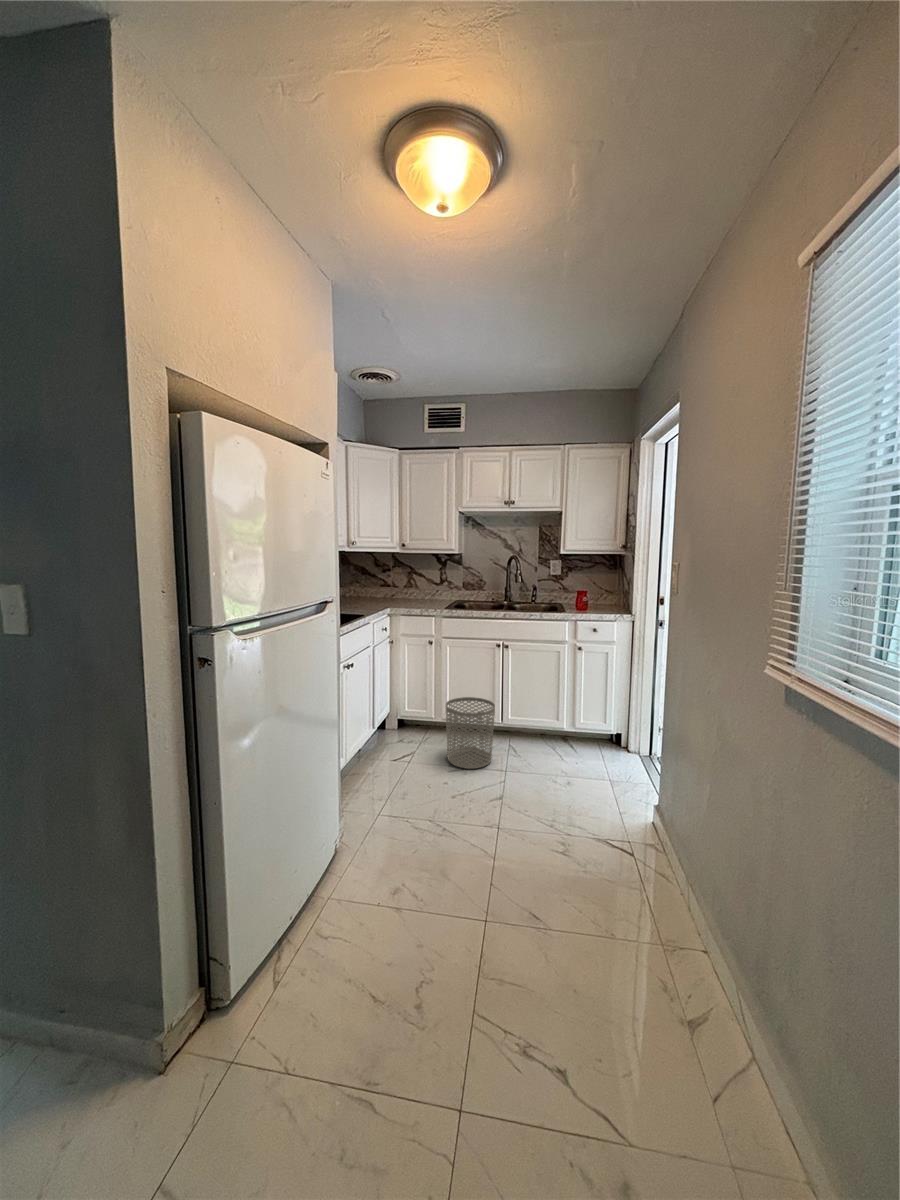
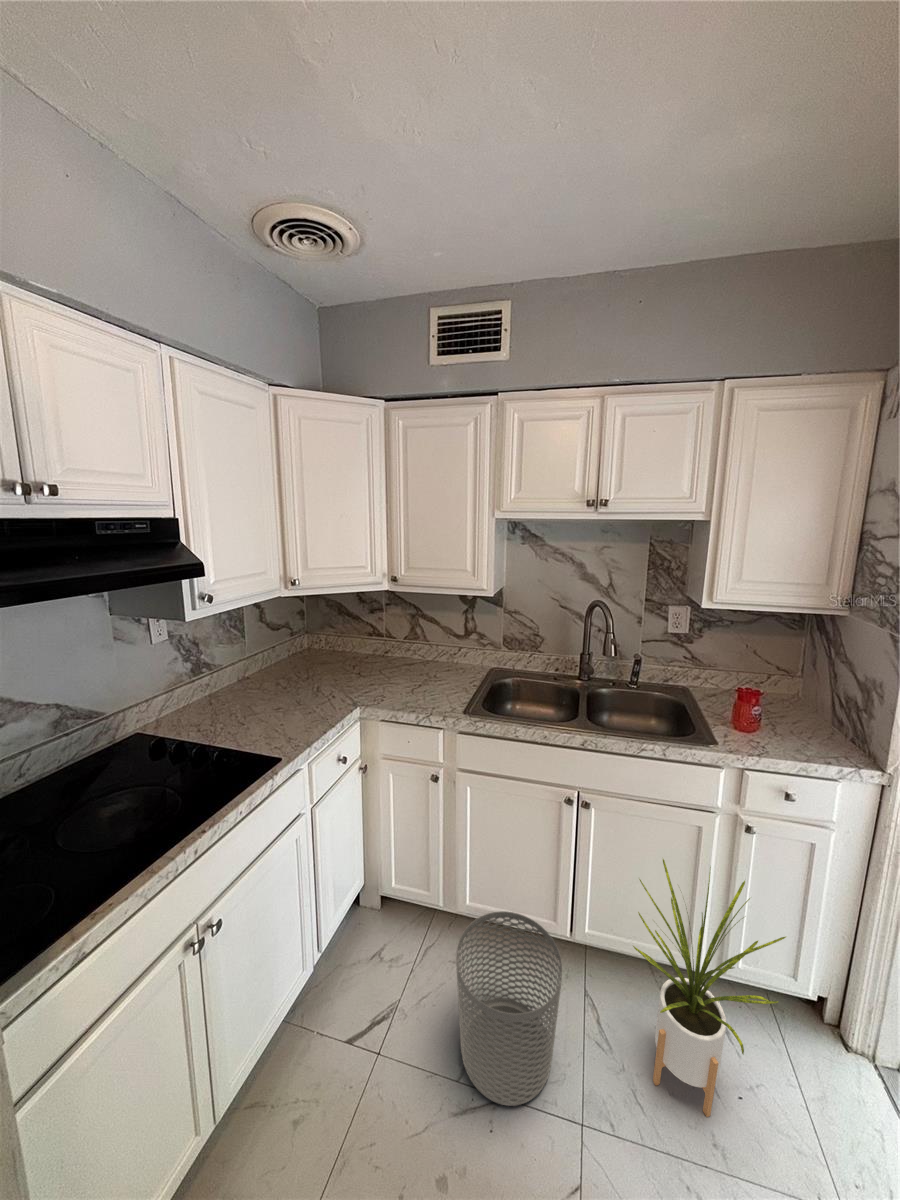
house plant: none [527,655,585,767] -> present [633,859,786,1117]

